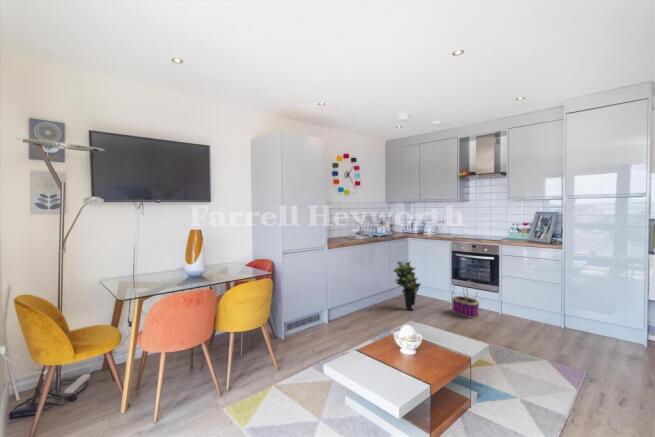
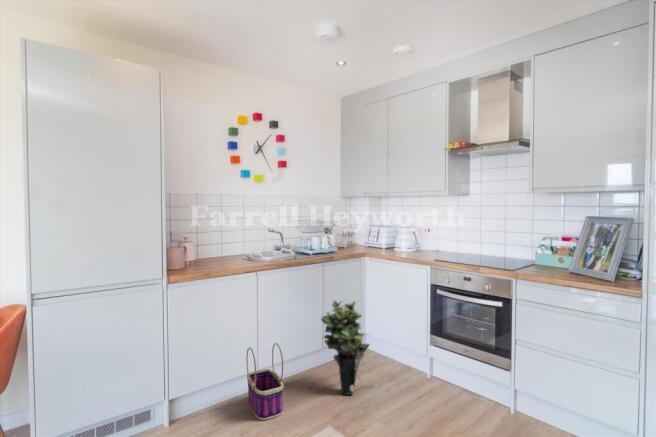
basket: present [452,284,479,318] -> present [246,343,284,420]

